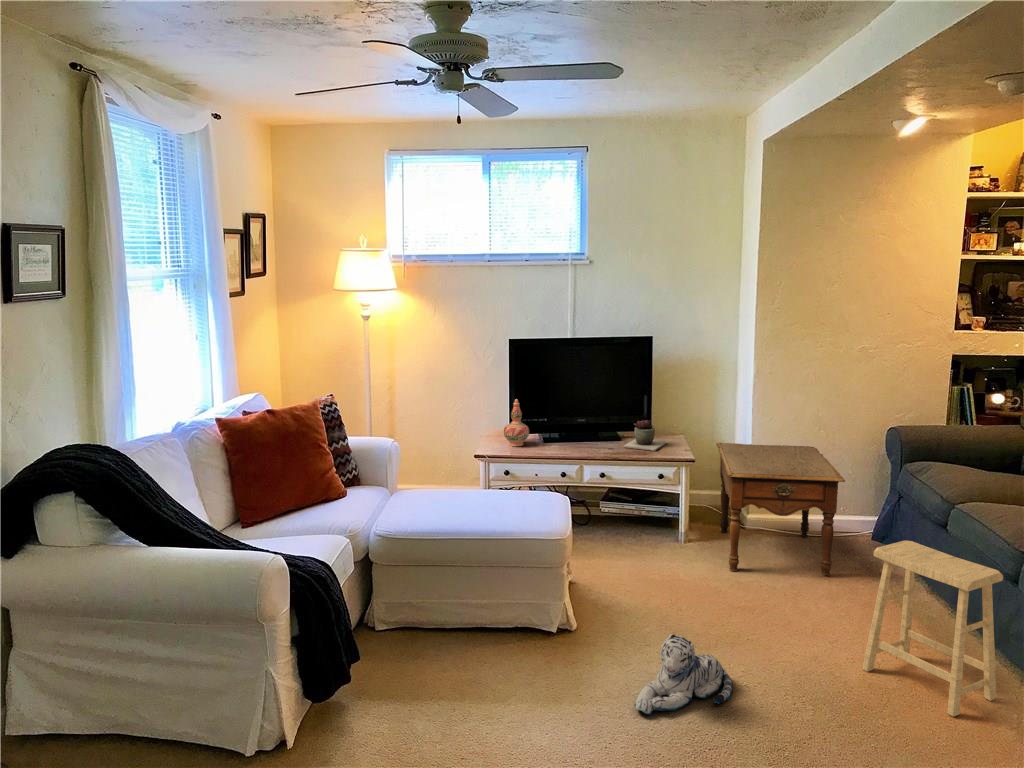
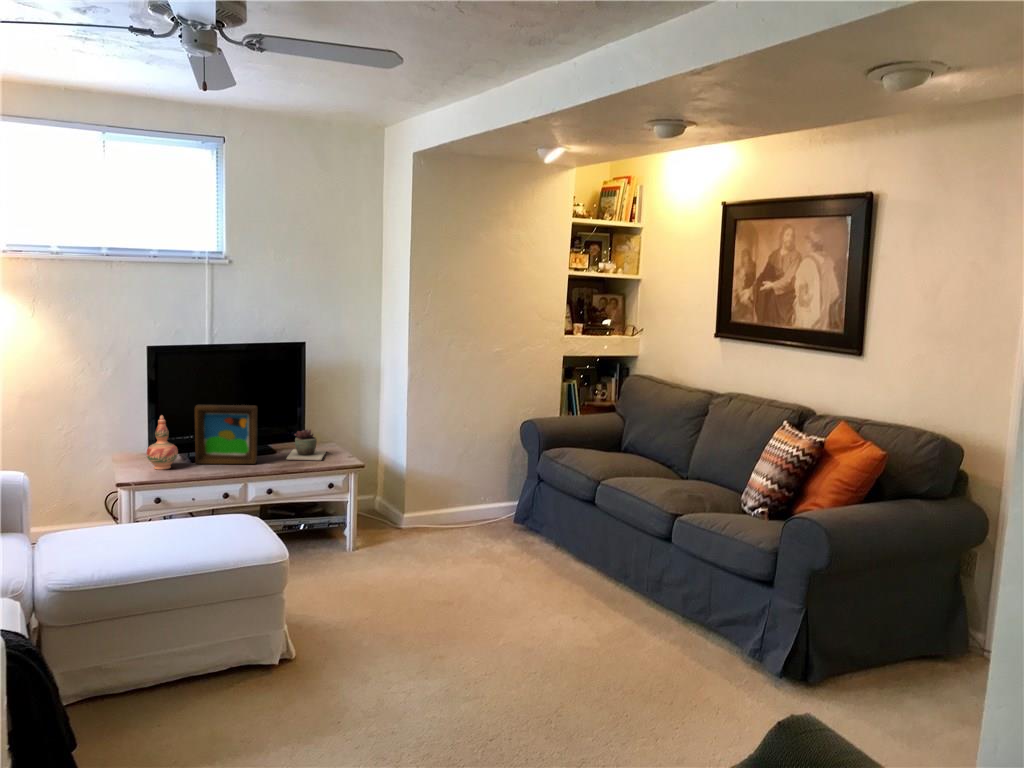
picture frame: none [544,391,598,449] -> present [195,405,257,464]
side table: present [716,443,845,576] -> none [375,444,509,570]
footstool: present [862,540,1003,717] -> none [563,515,669,656]
plush toy: present [635,634,732,715] -> none [397,636,476,721]

